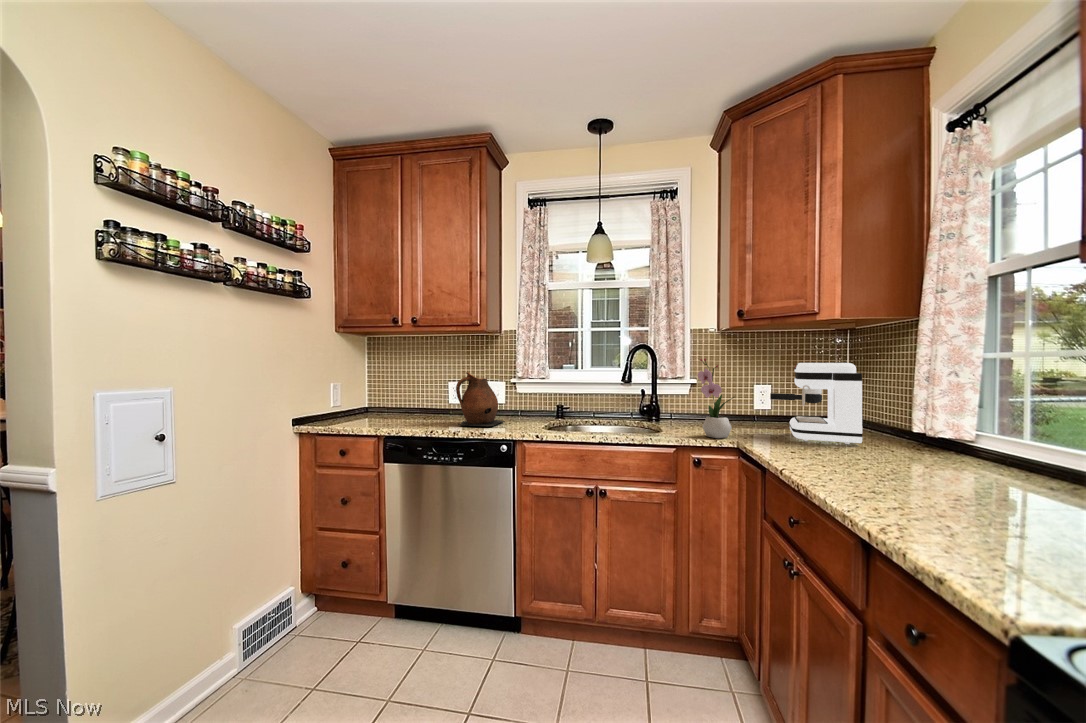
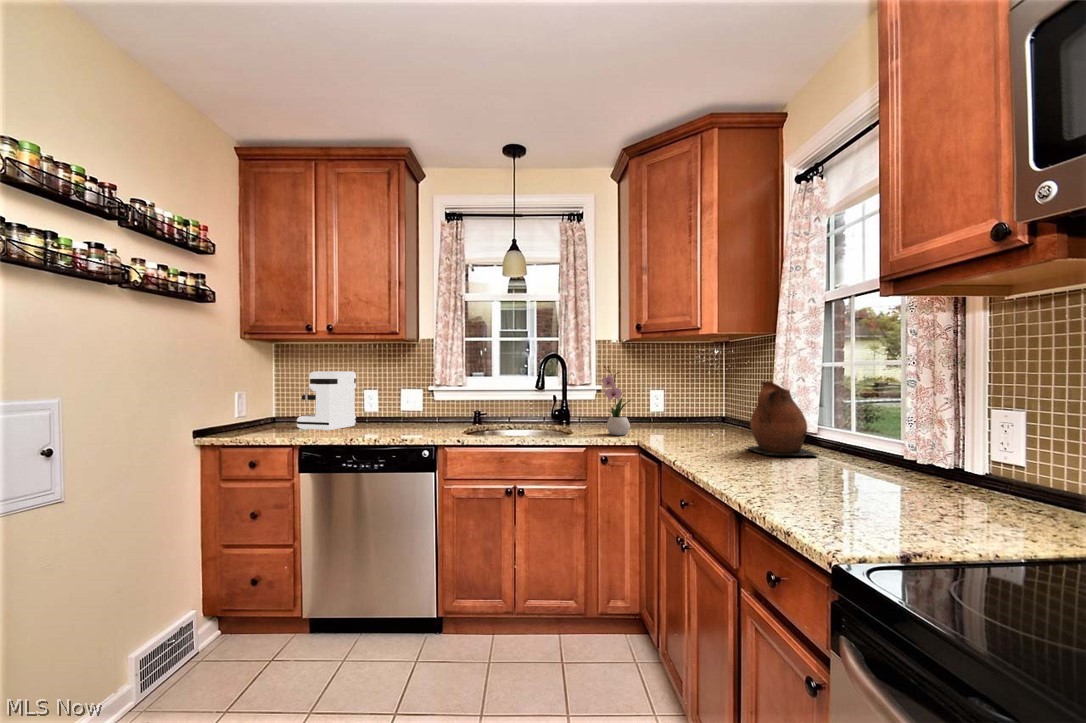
coffee maker: present [770,363,862,444] -> present [297,371,356,431]
ceramic pitcher: present [456,372,505,427] -> present [746,381,818,456]

